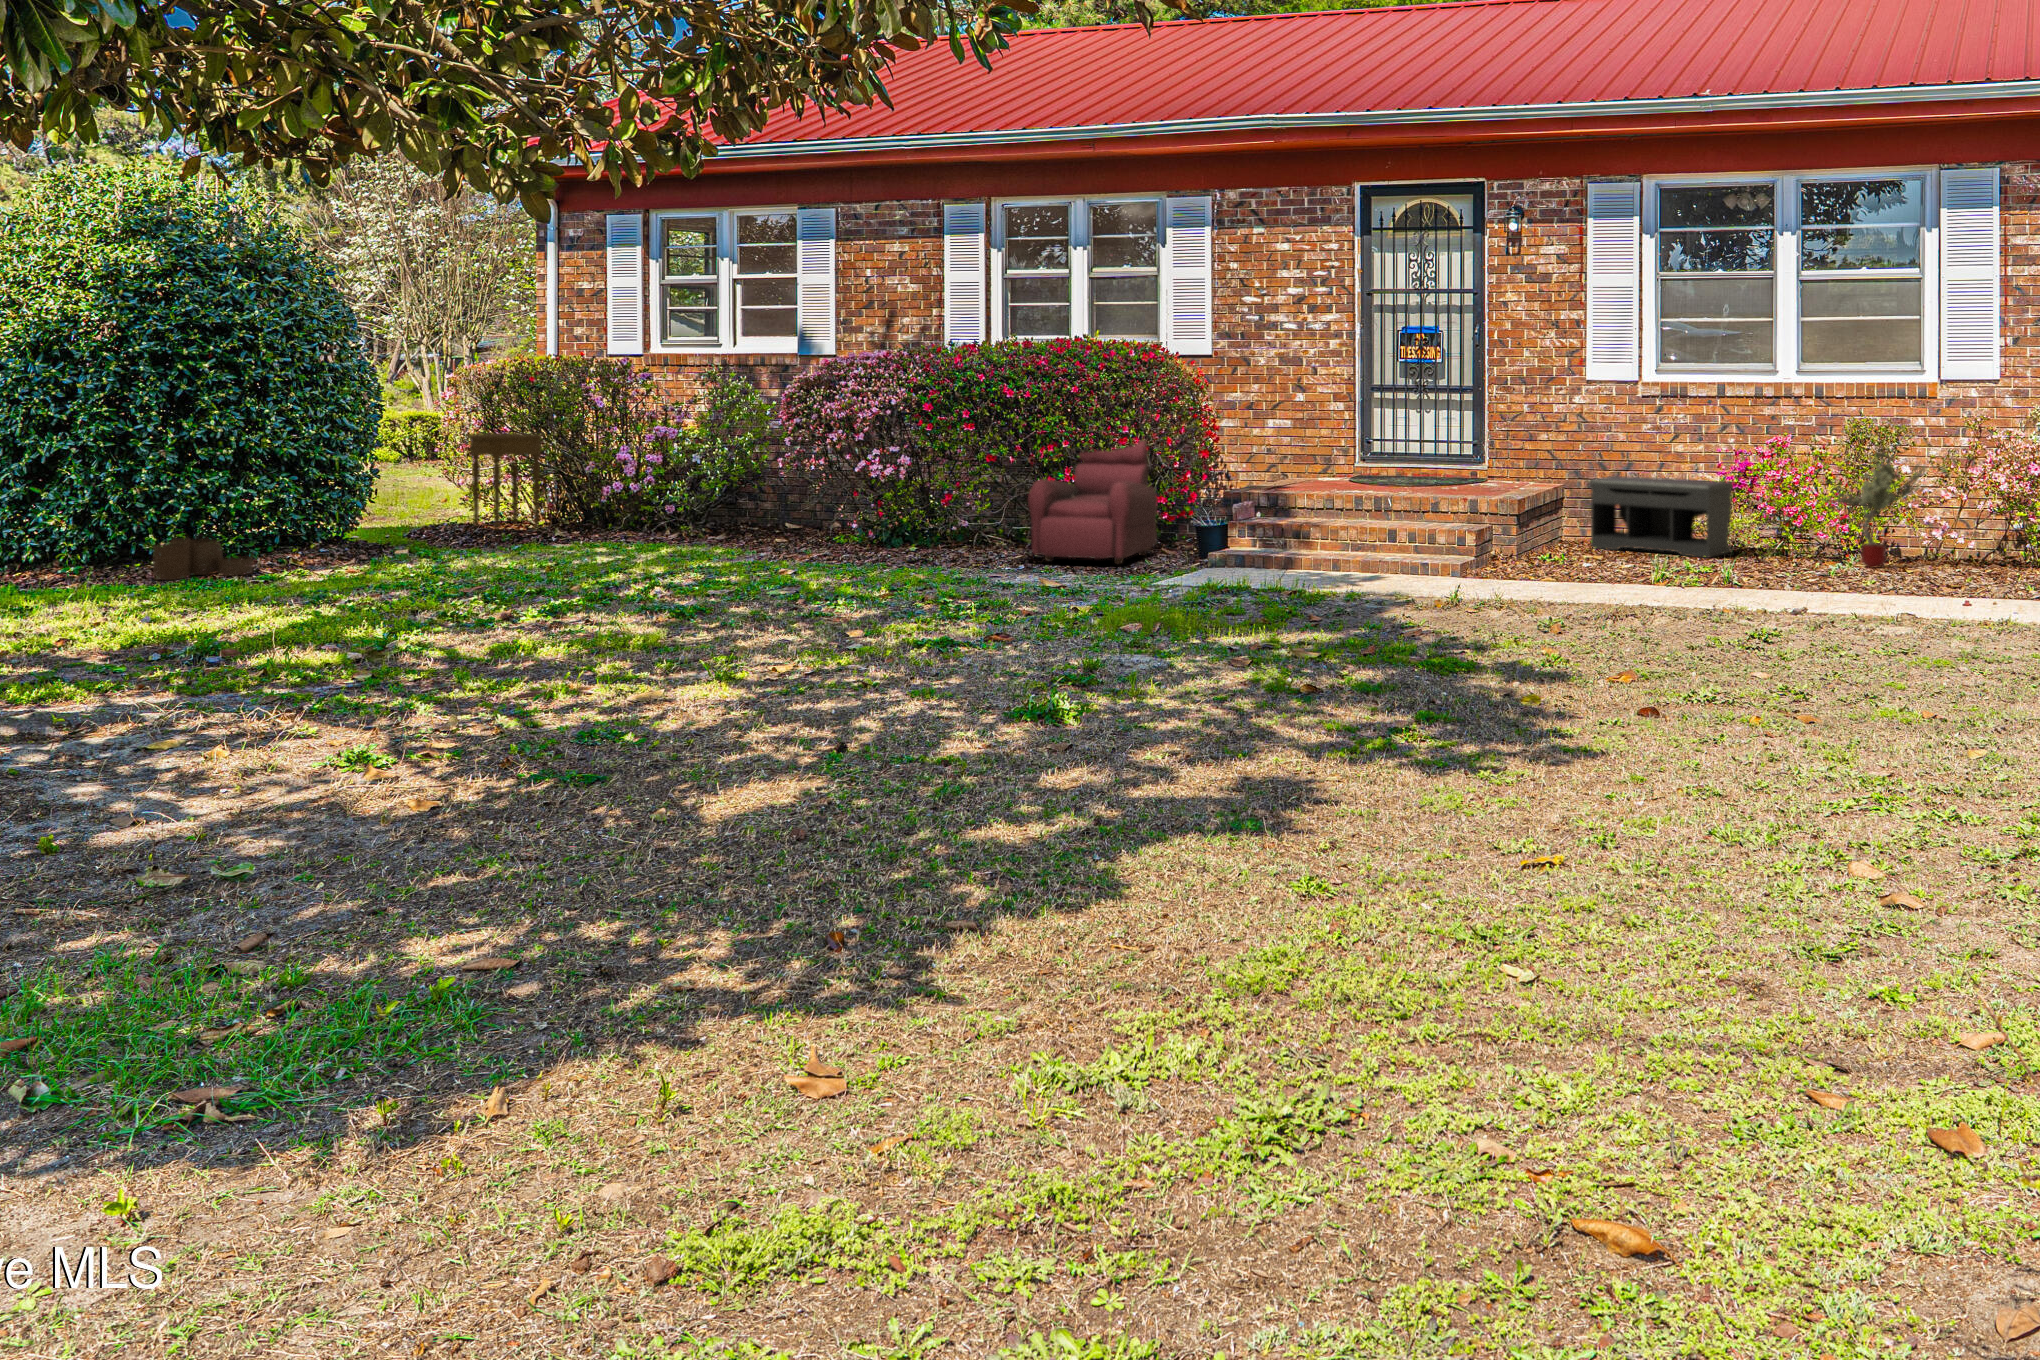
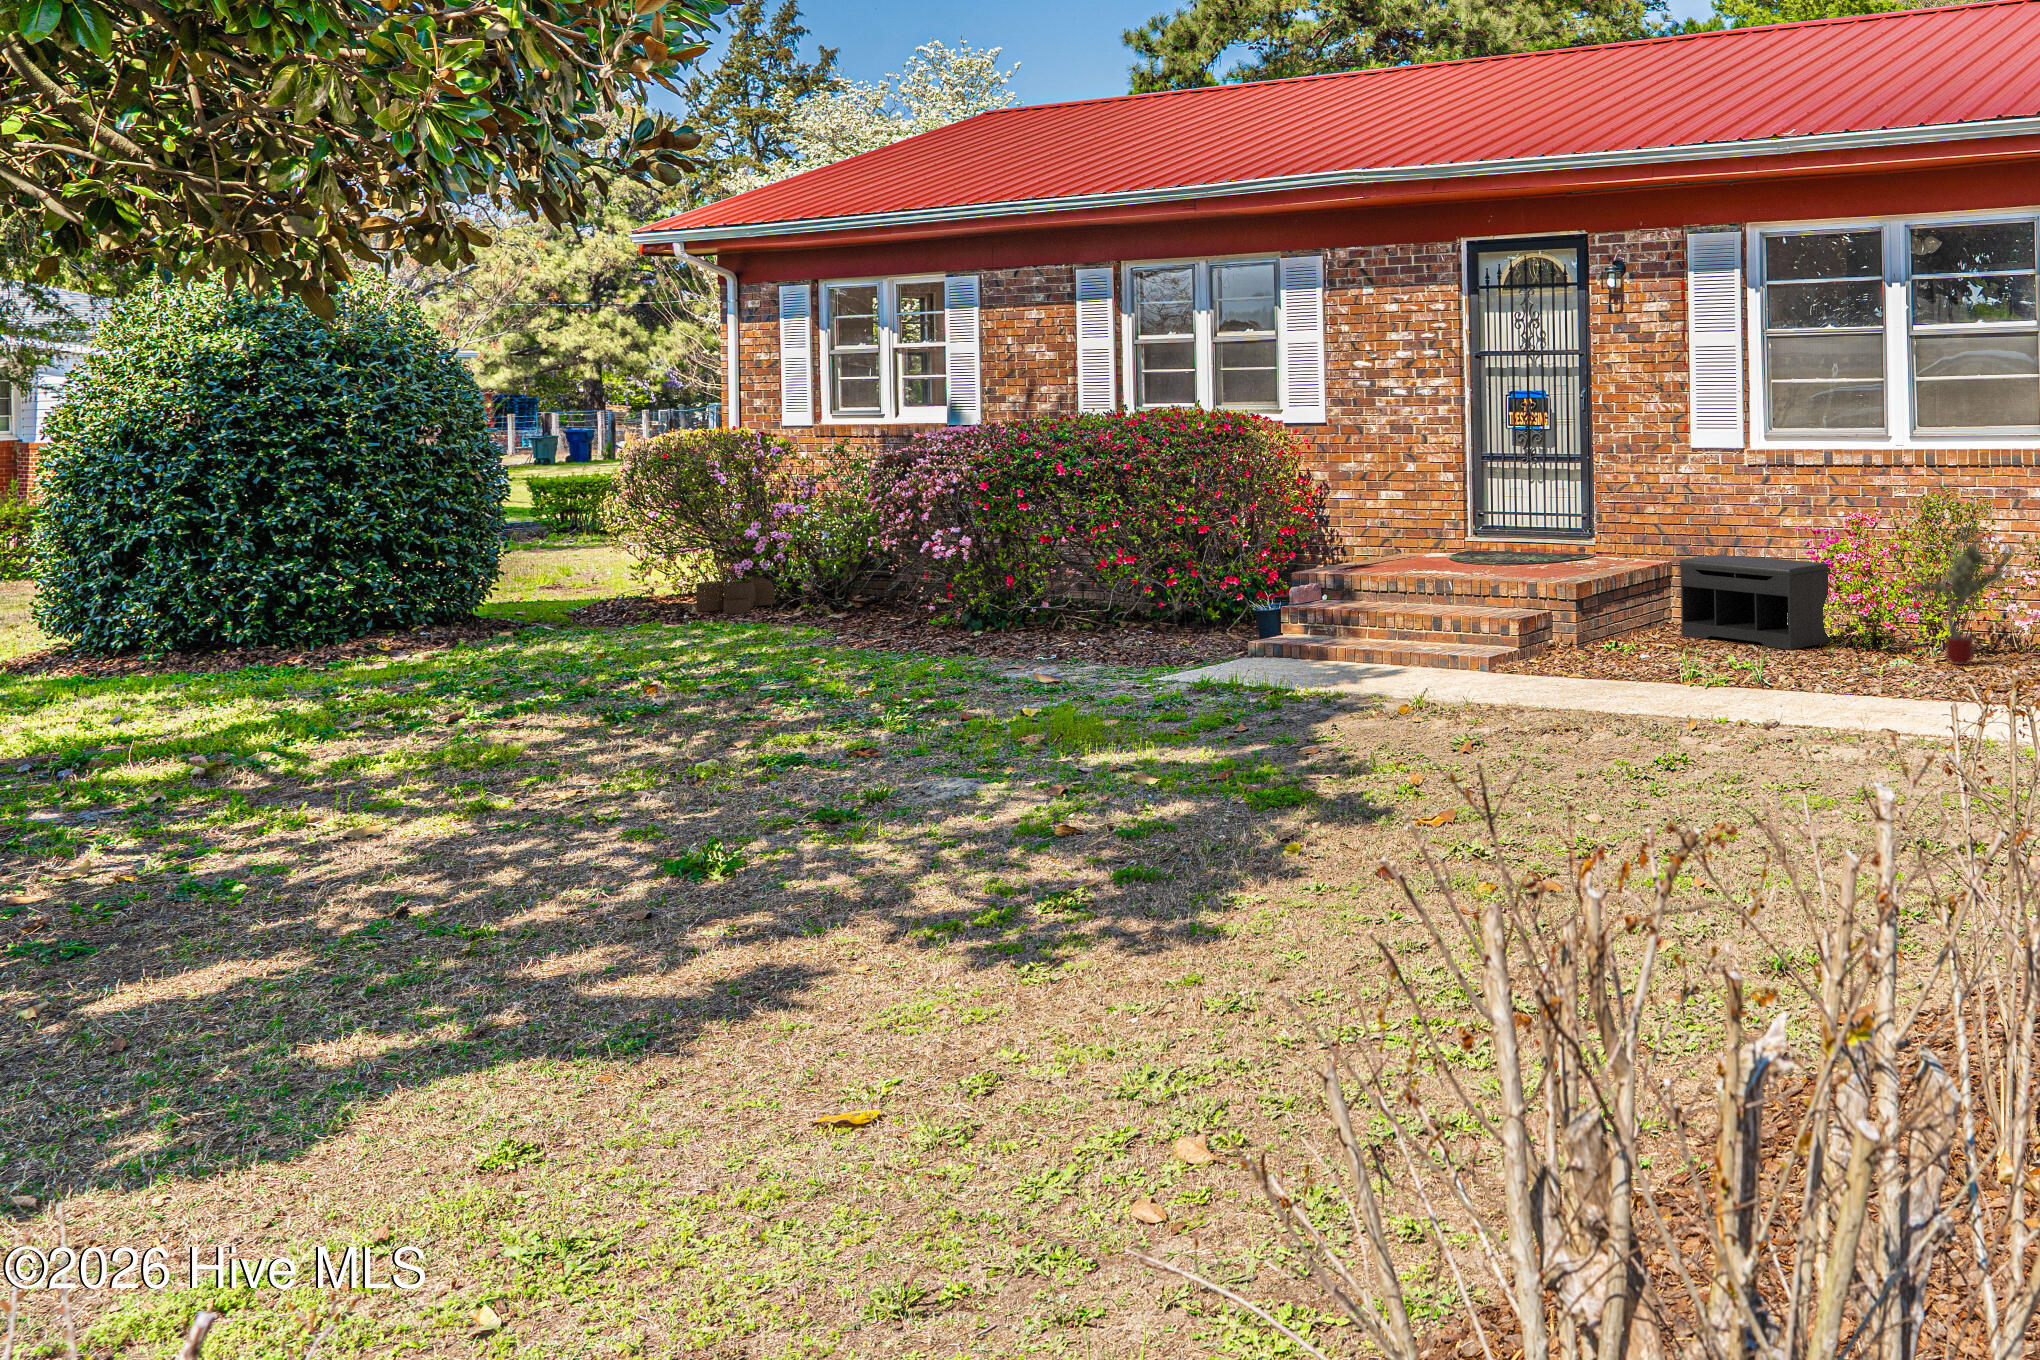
side table: present [467,432,544,530] -> none [604,509,682,609]
armchair: present [1028,440,1158,564] -> none [1058,513,1209,654]
woven basket: present [153,538,253,580] -> present [696,575,775,614]

